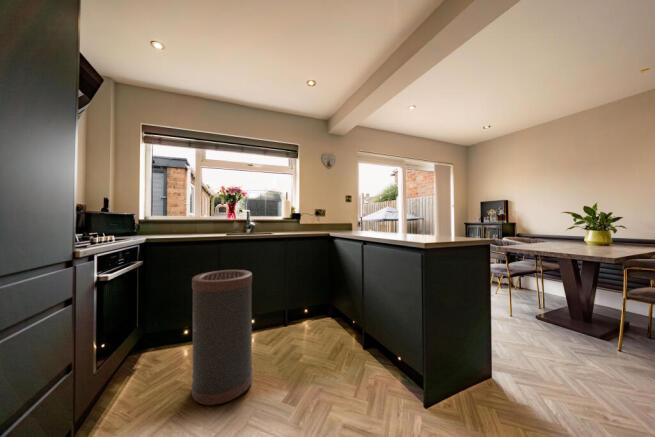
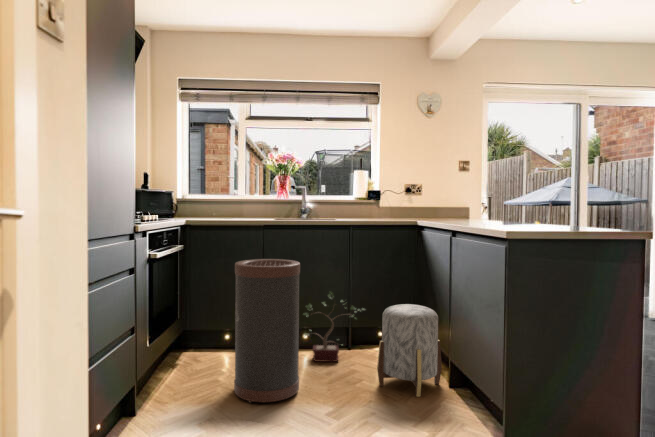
potted plant: none [250,287,300,344] -> present [304,292,364,362]
stool: none [313,295,357,367] -> present [377,304,442,397]

